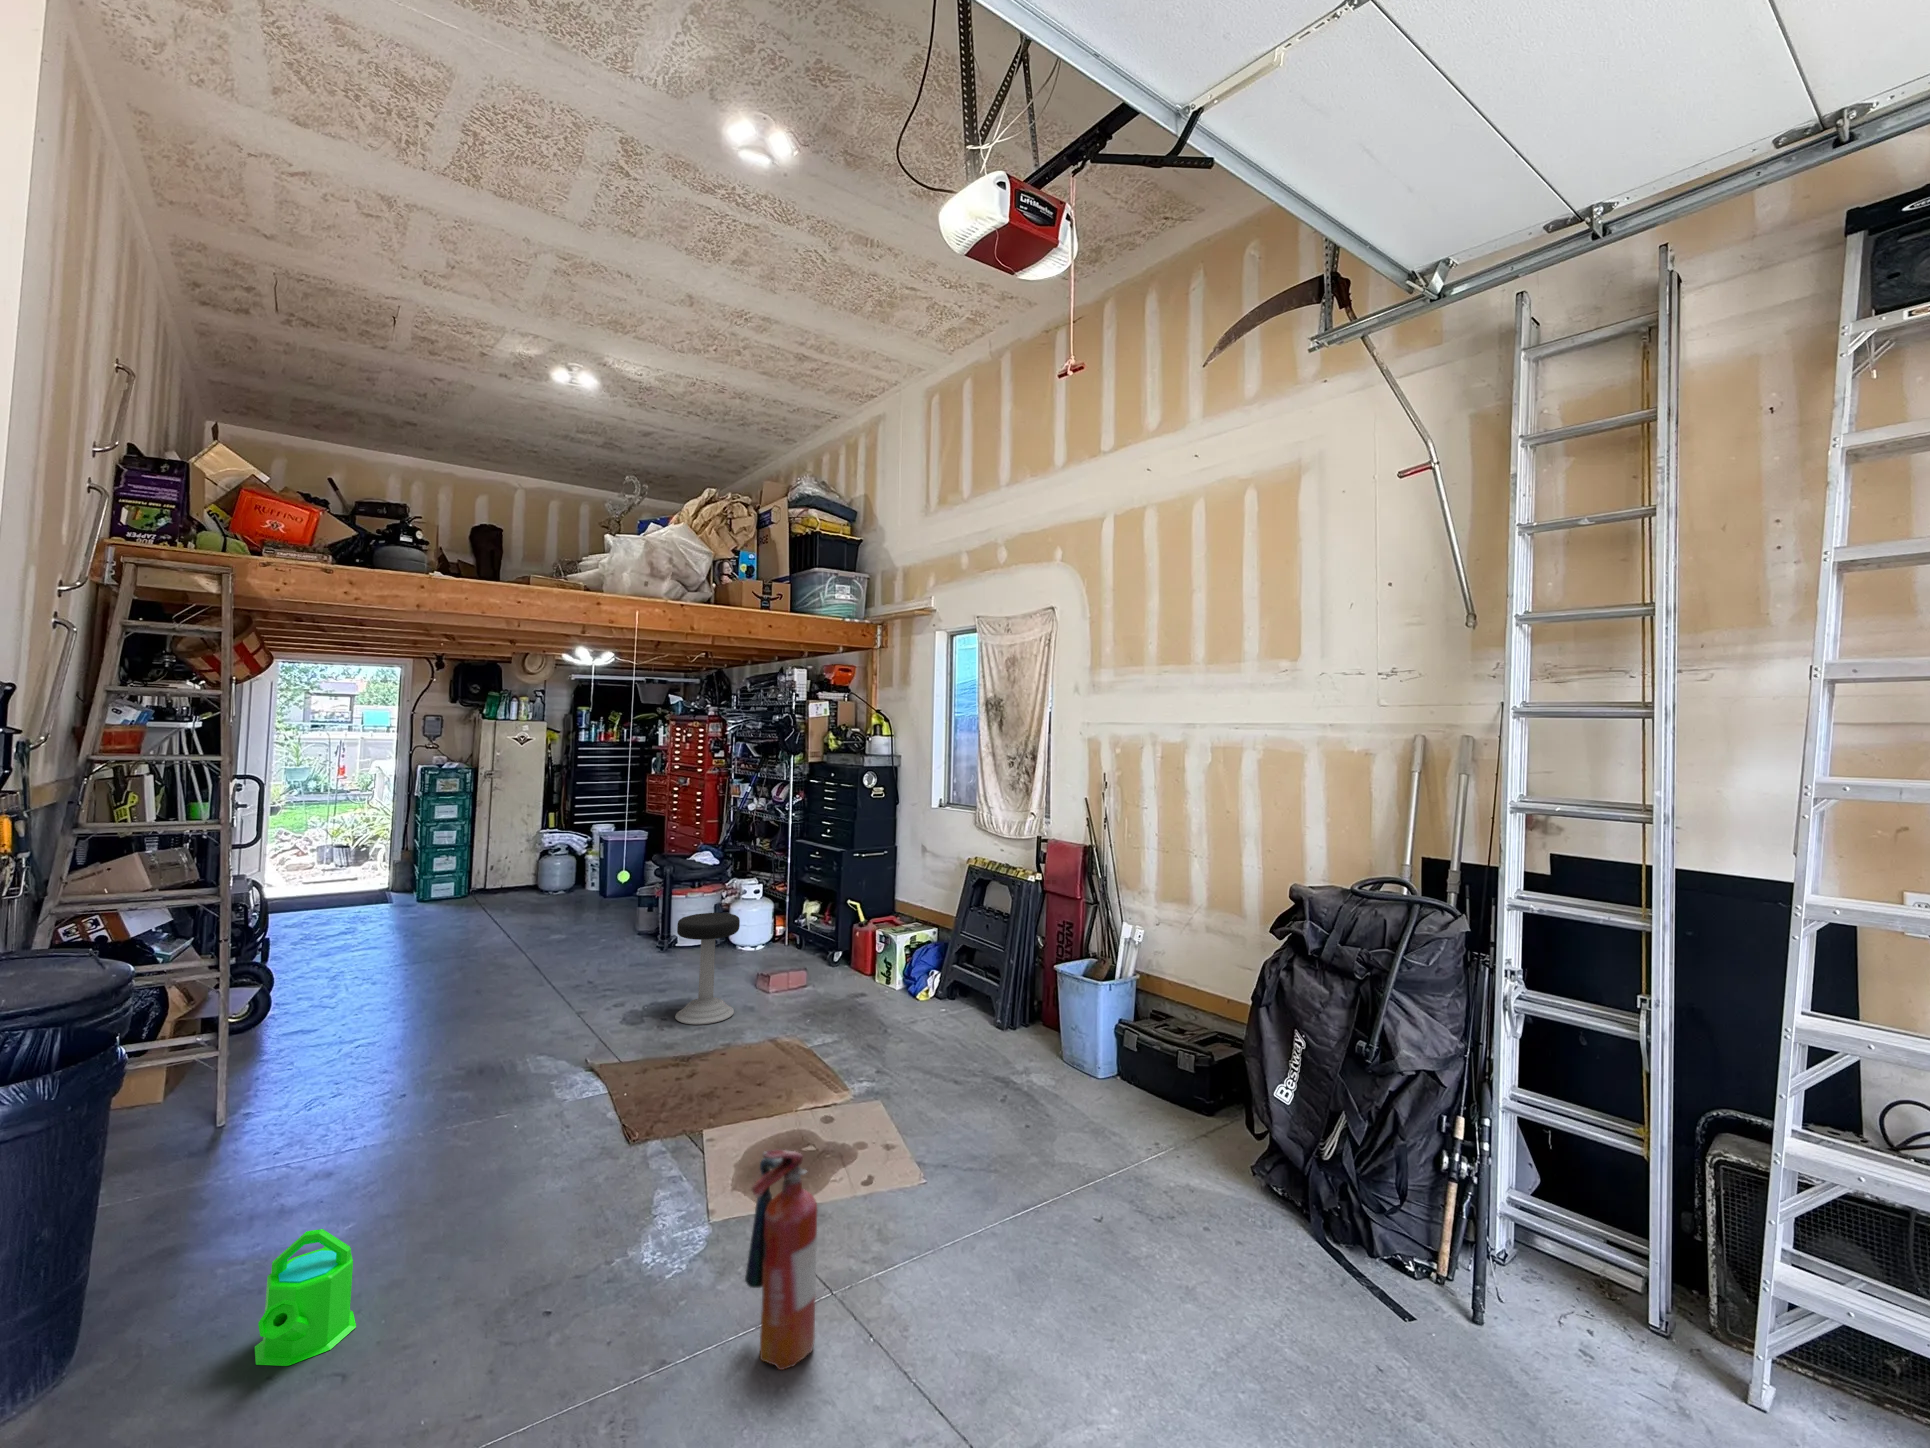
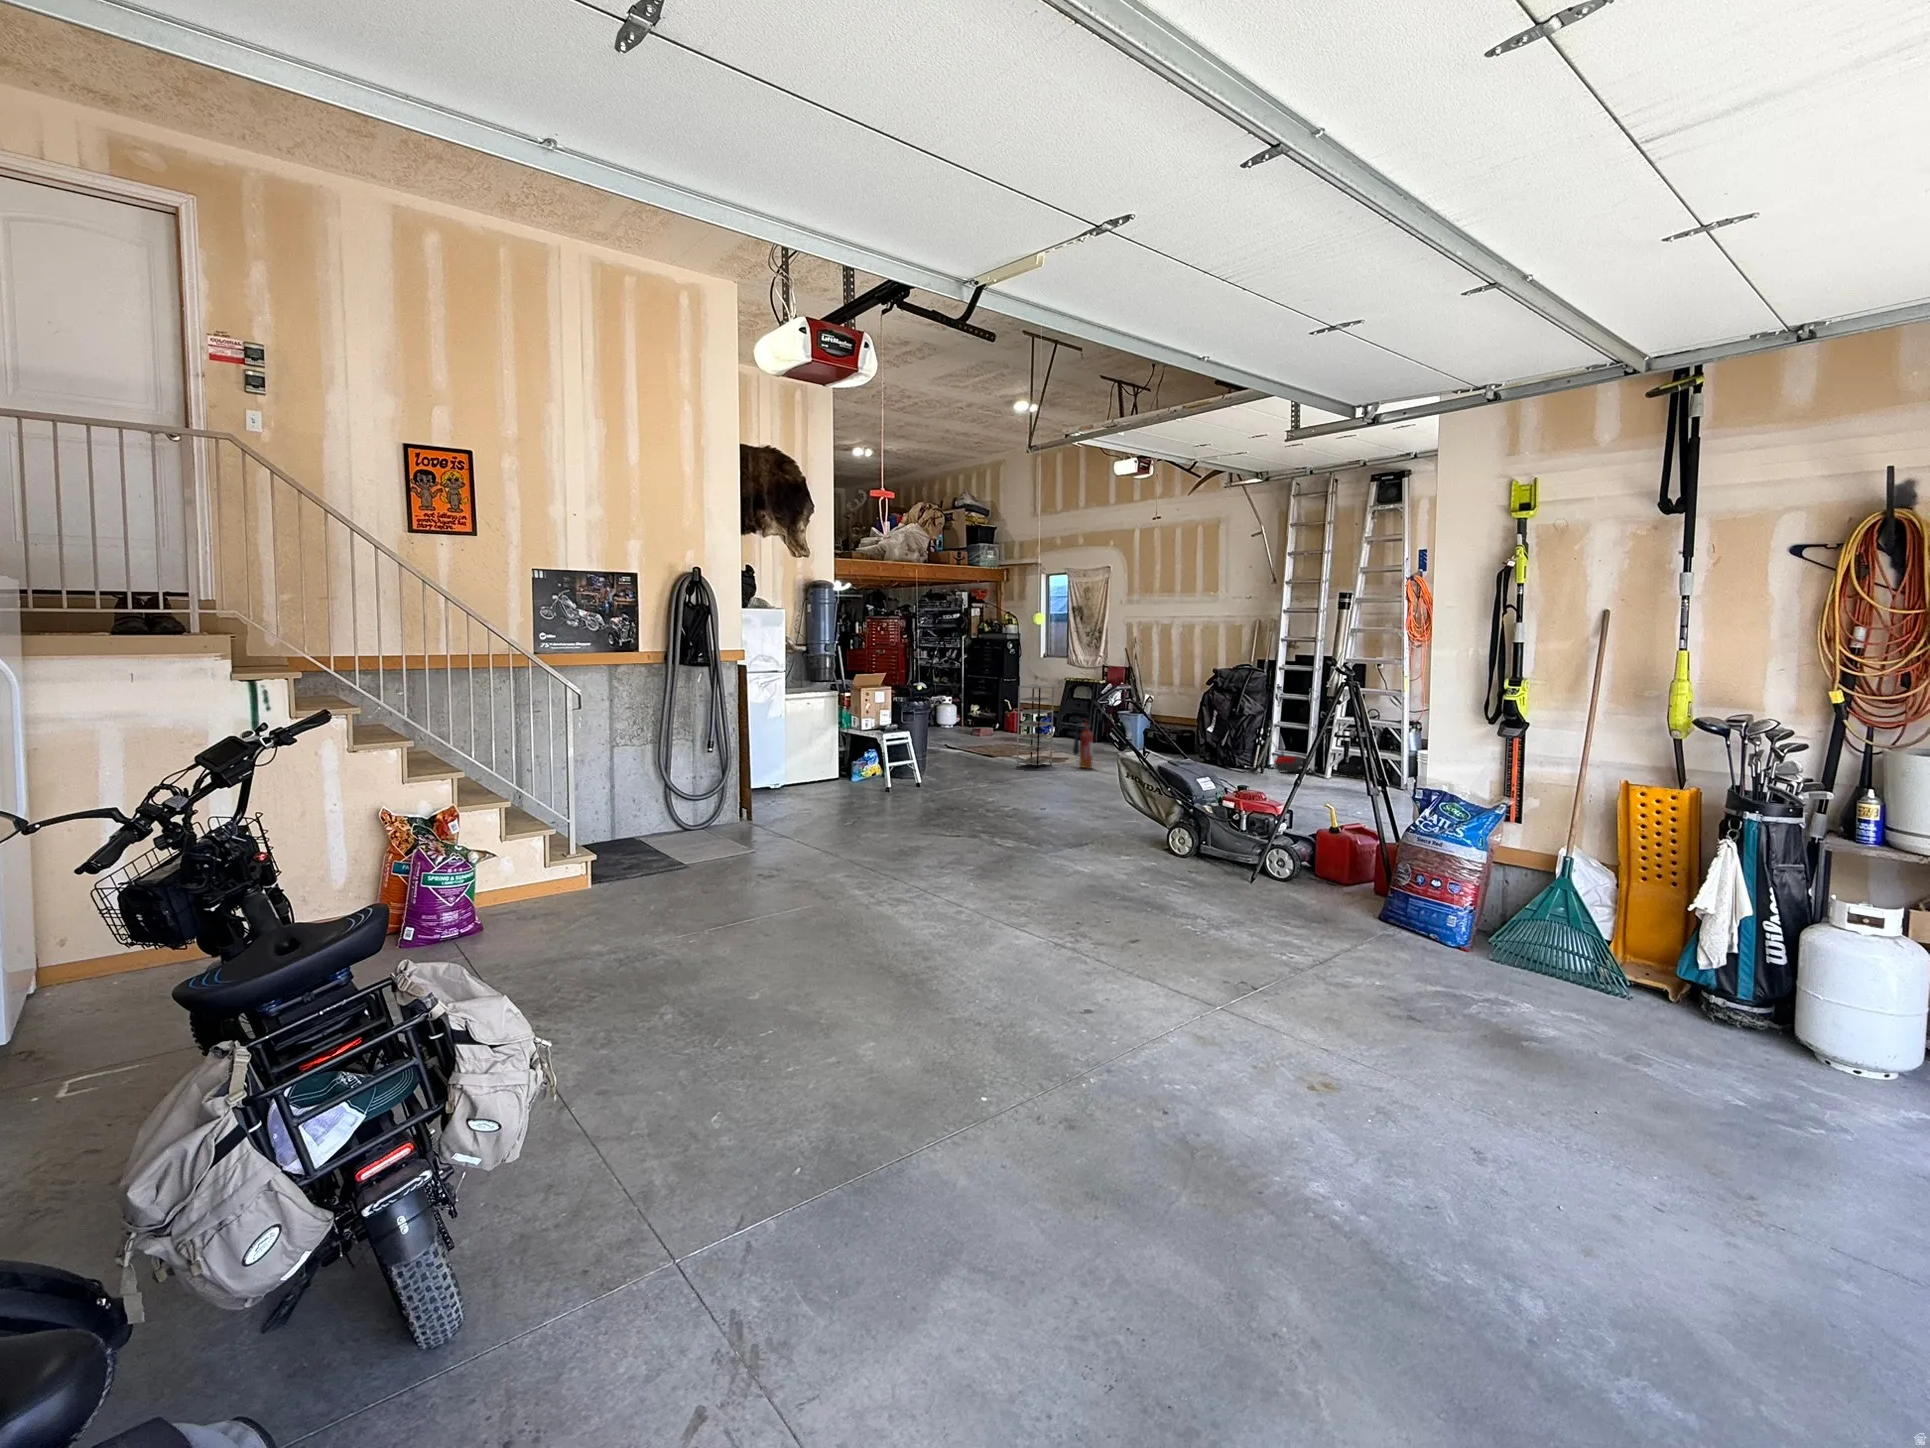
stool: present [675,913,740,1025] -> none [958,698,982,738]
shelving unit: none [484,976,691,1403] -> present [1016,685,1054,769]
vacuum cleaner: none [1419,1123,1691,1406] -> present [1246,723,1303,774]
watering can: present [255,1229,356,1366] -> none [960,740,979,766]

